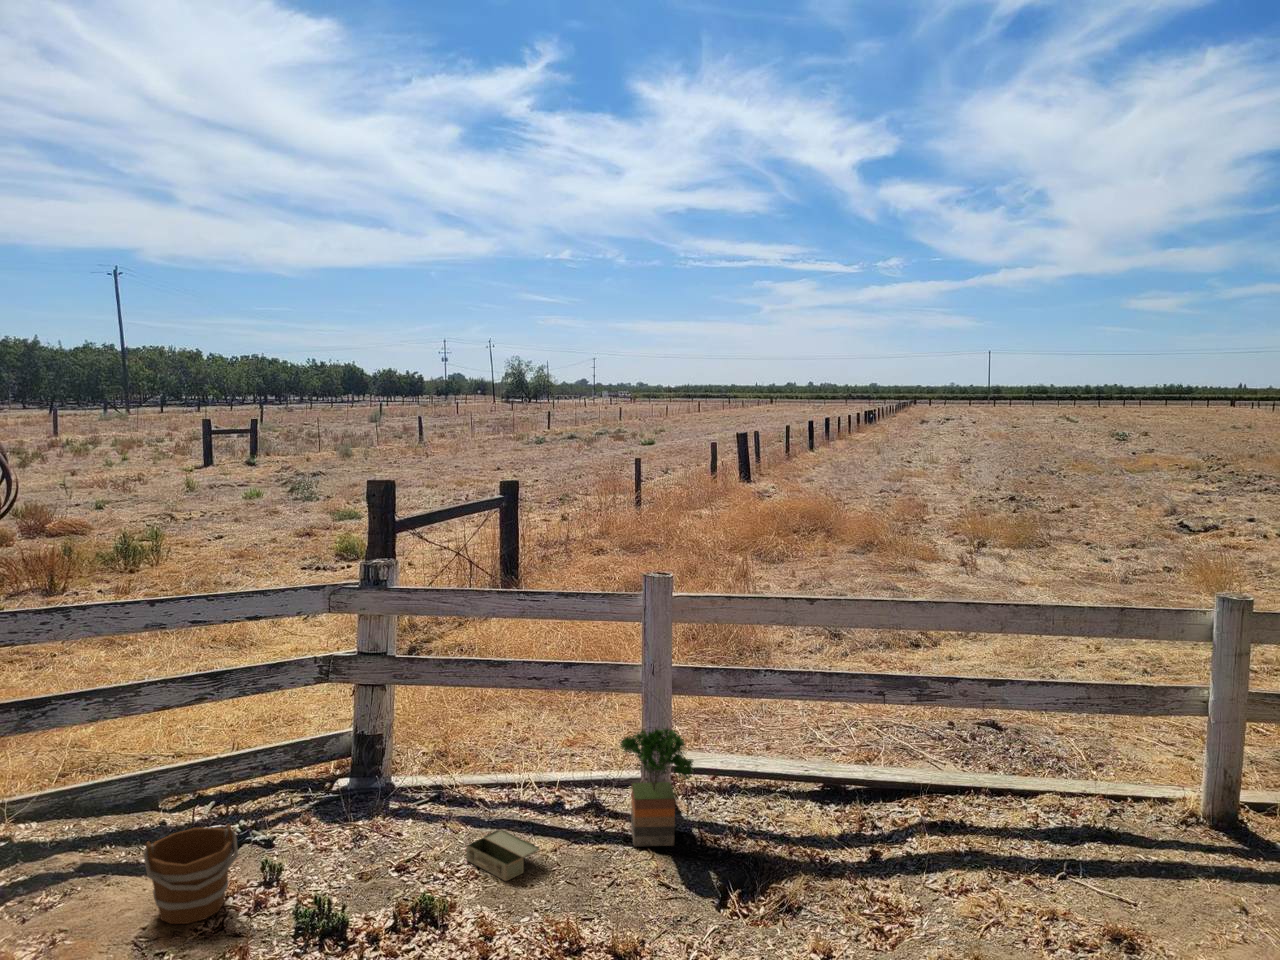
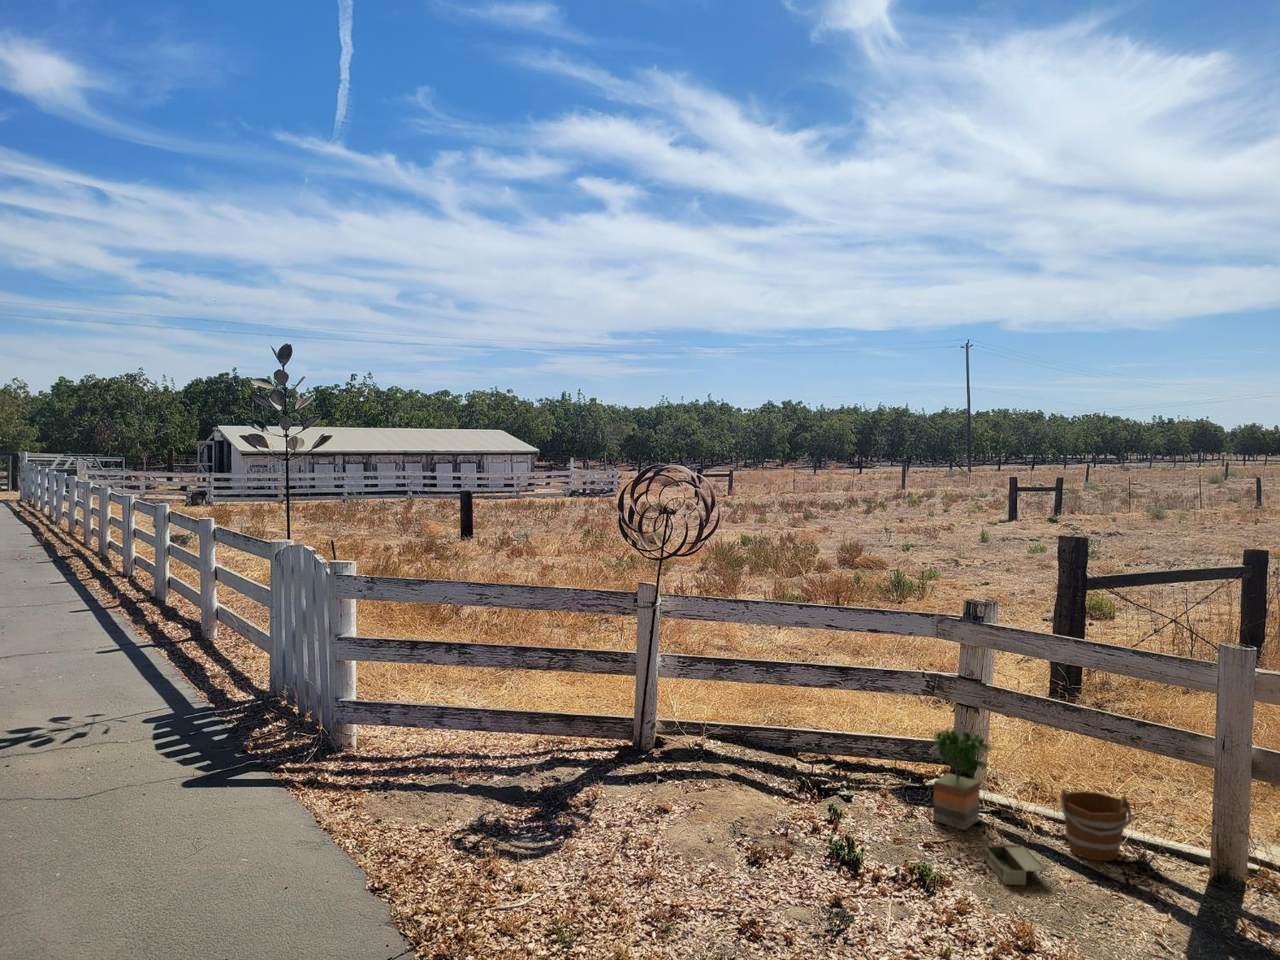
potted tree: present [621,729,693,847] -> present [933,730,992,830]
bucket: present [144,824,238,924] -> present [1060,790,1132,861]

